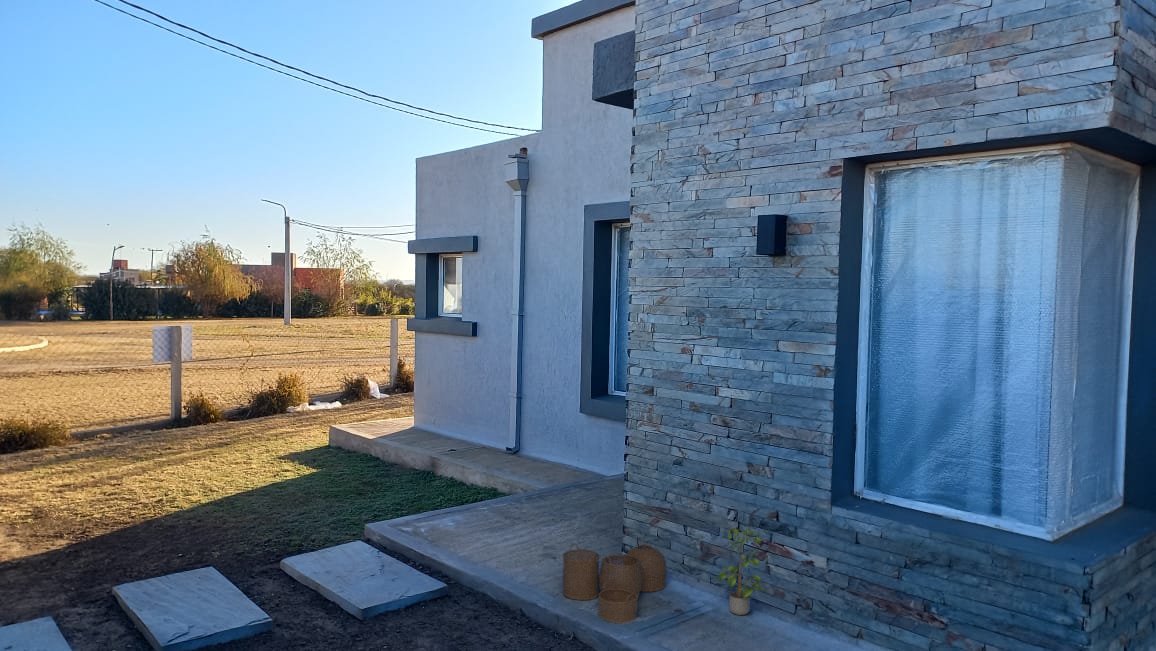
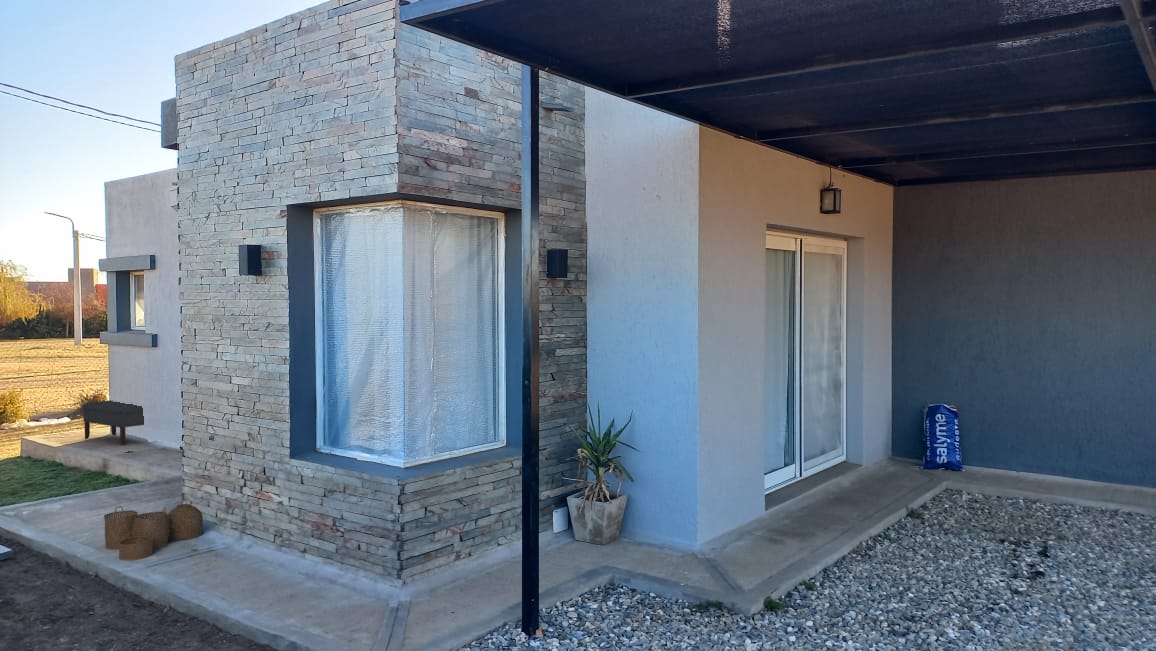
bench: none [390,392,467,443] -> present [82,400,144,446]
potted plant: present [718,528,764,615] -> none [221,481,252,548]

